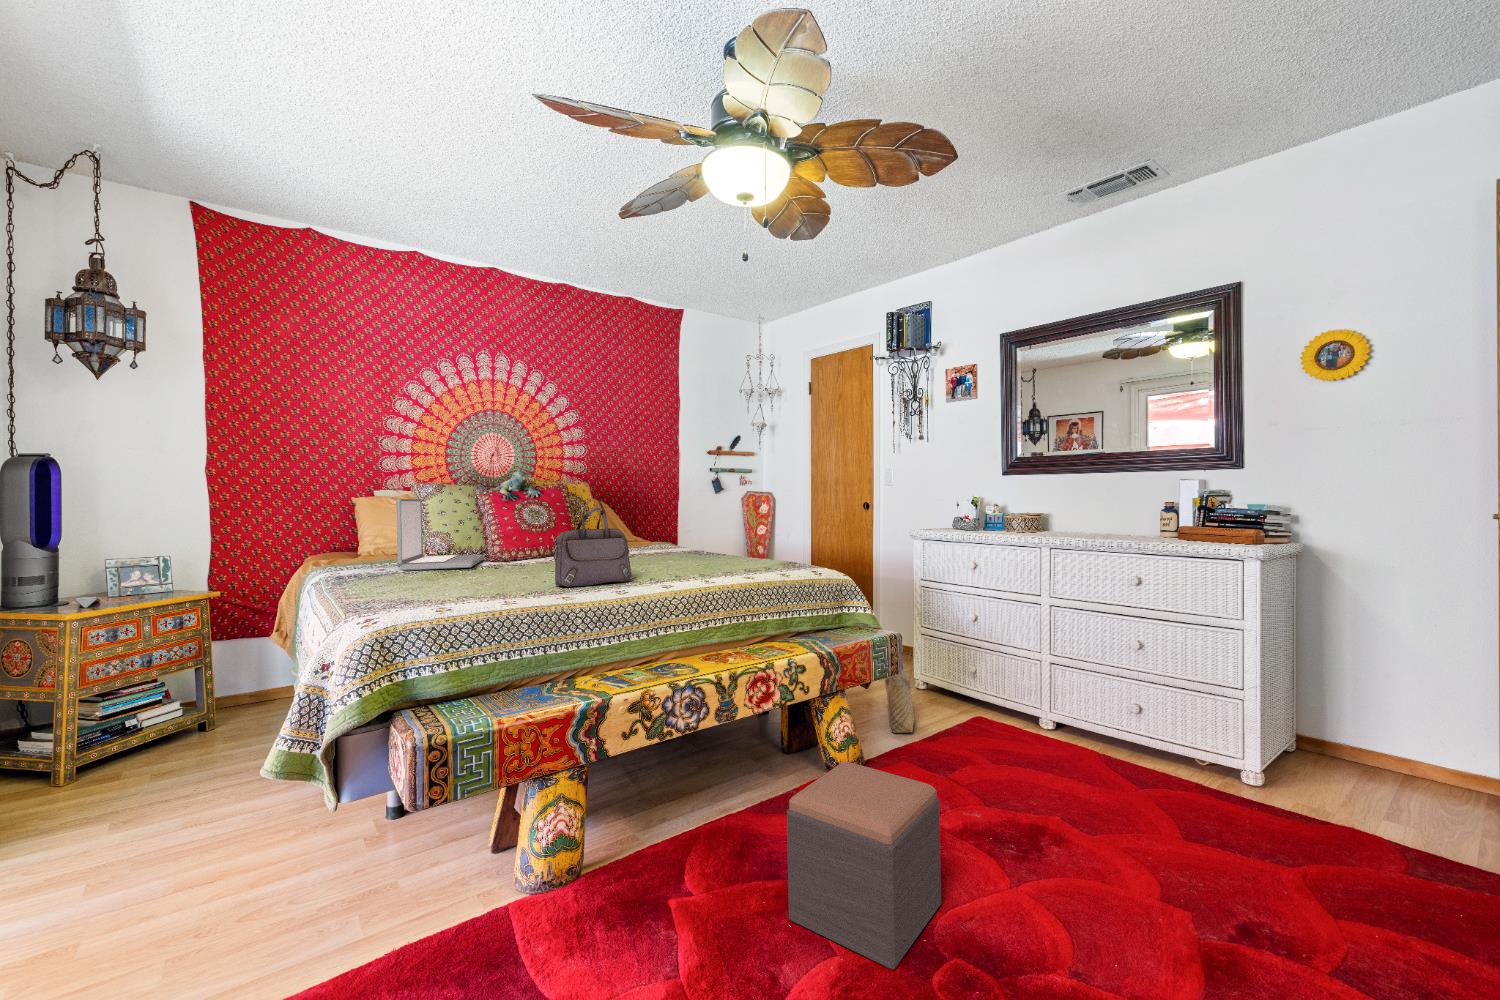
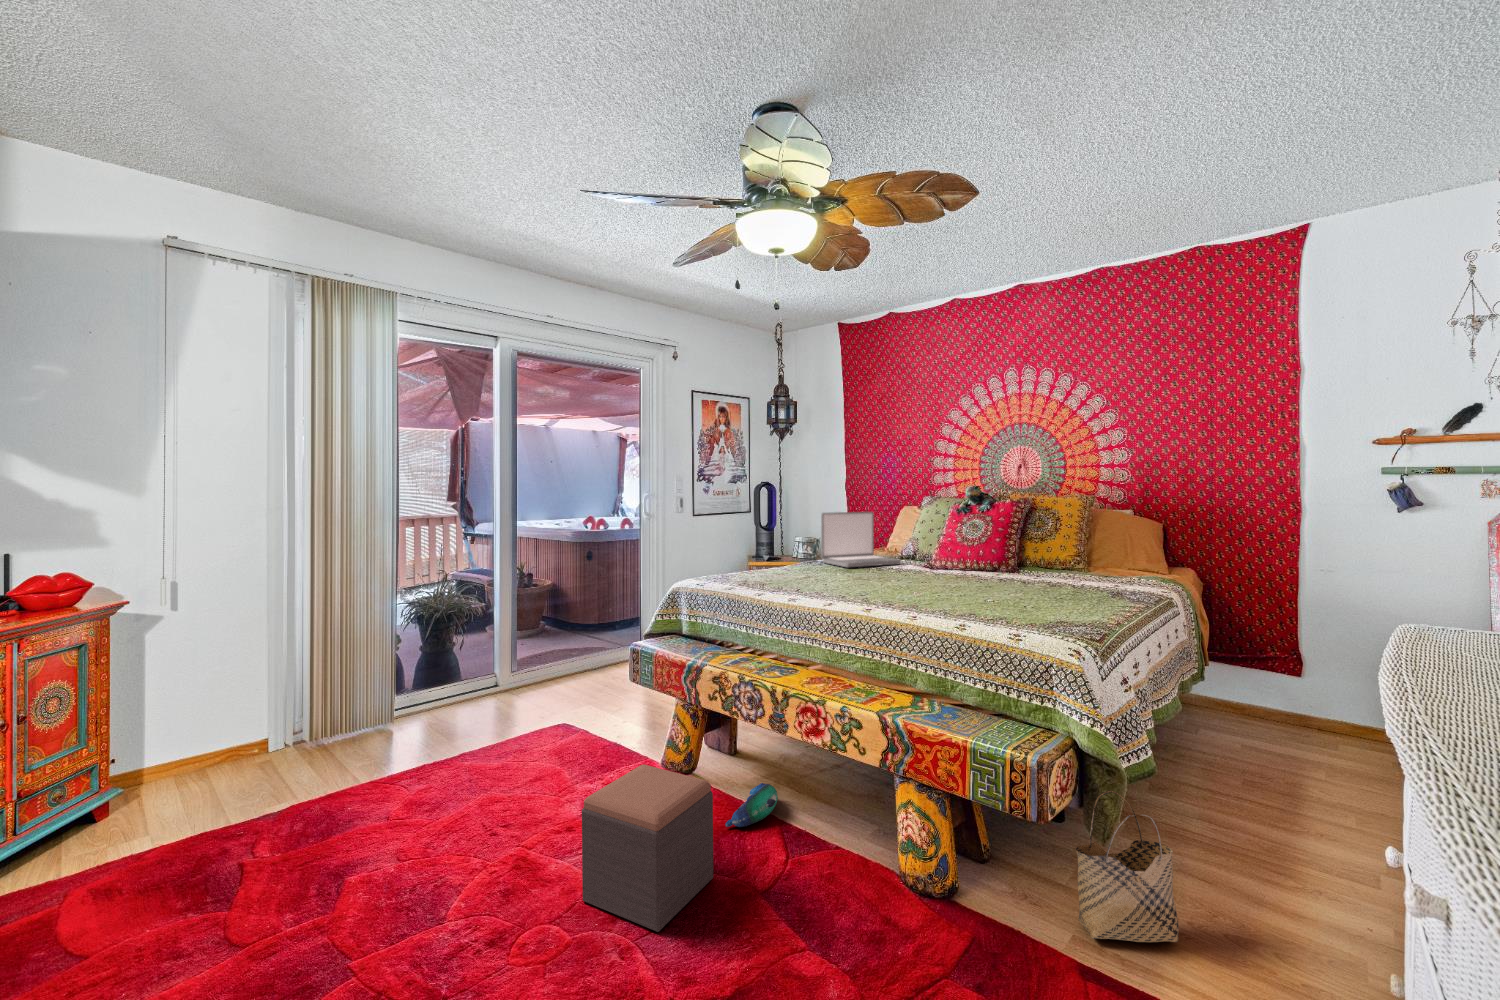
handbag: present [554,499,632,587] -> none [774,524,828,596]
plush toy: none [670,794,754,851] -> present [725,783,778,827]

